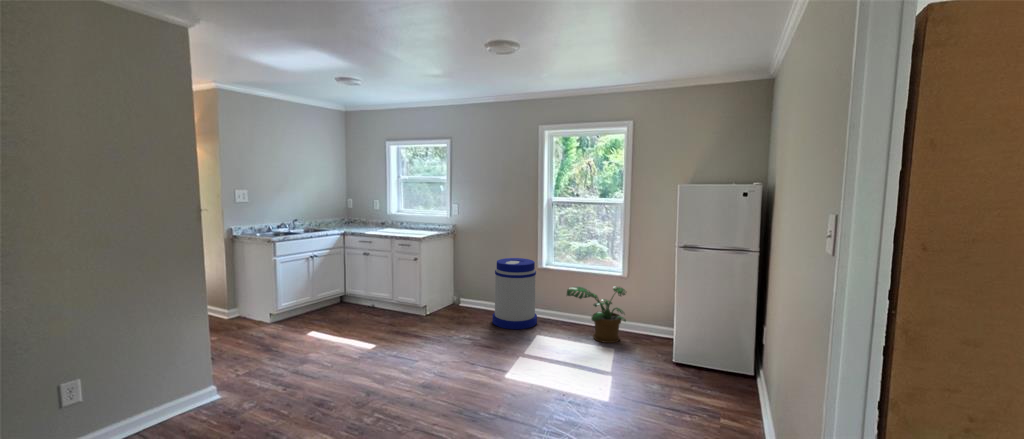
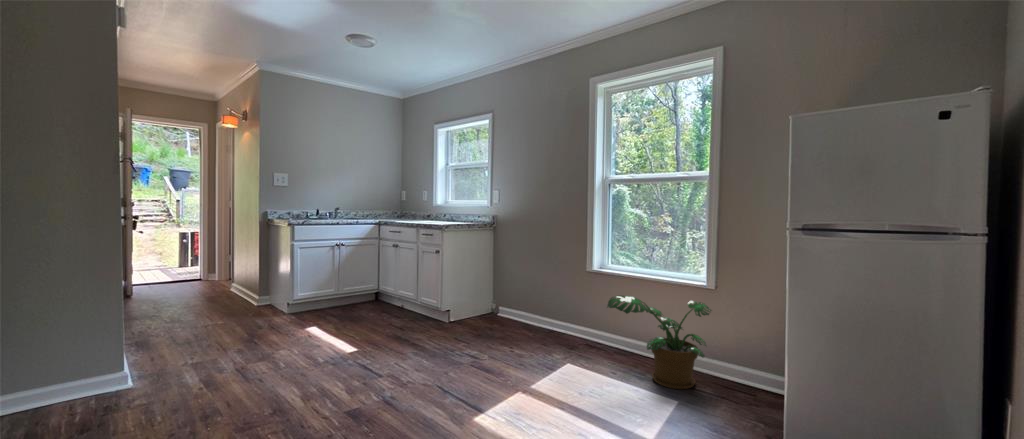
trash can: present [492,258,537,329] -> none [521,255,581,352]

